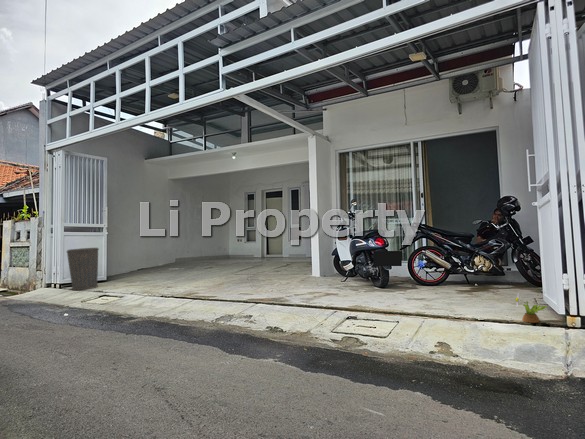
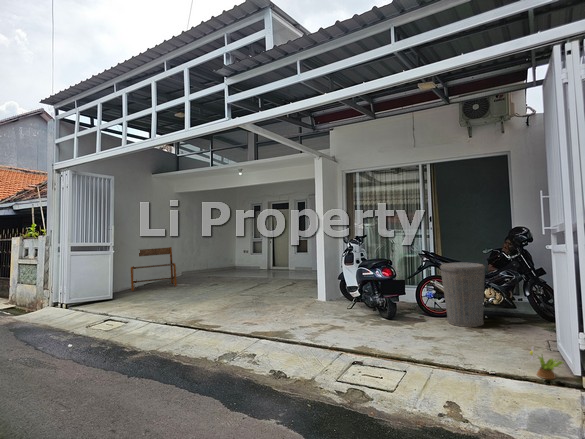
bench: none [124,232,170,275] -> present [131,247,177,291]
trash can: present [67,248,99,290] -> present [440,262,485,327]

